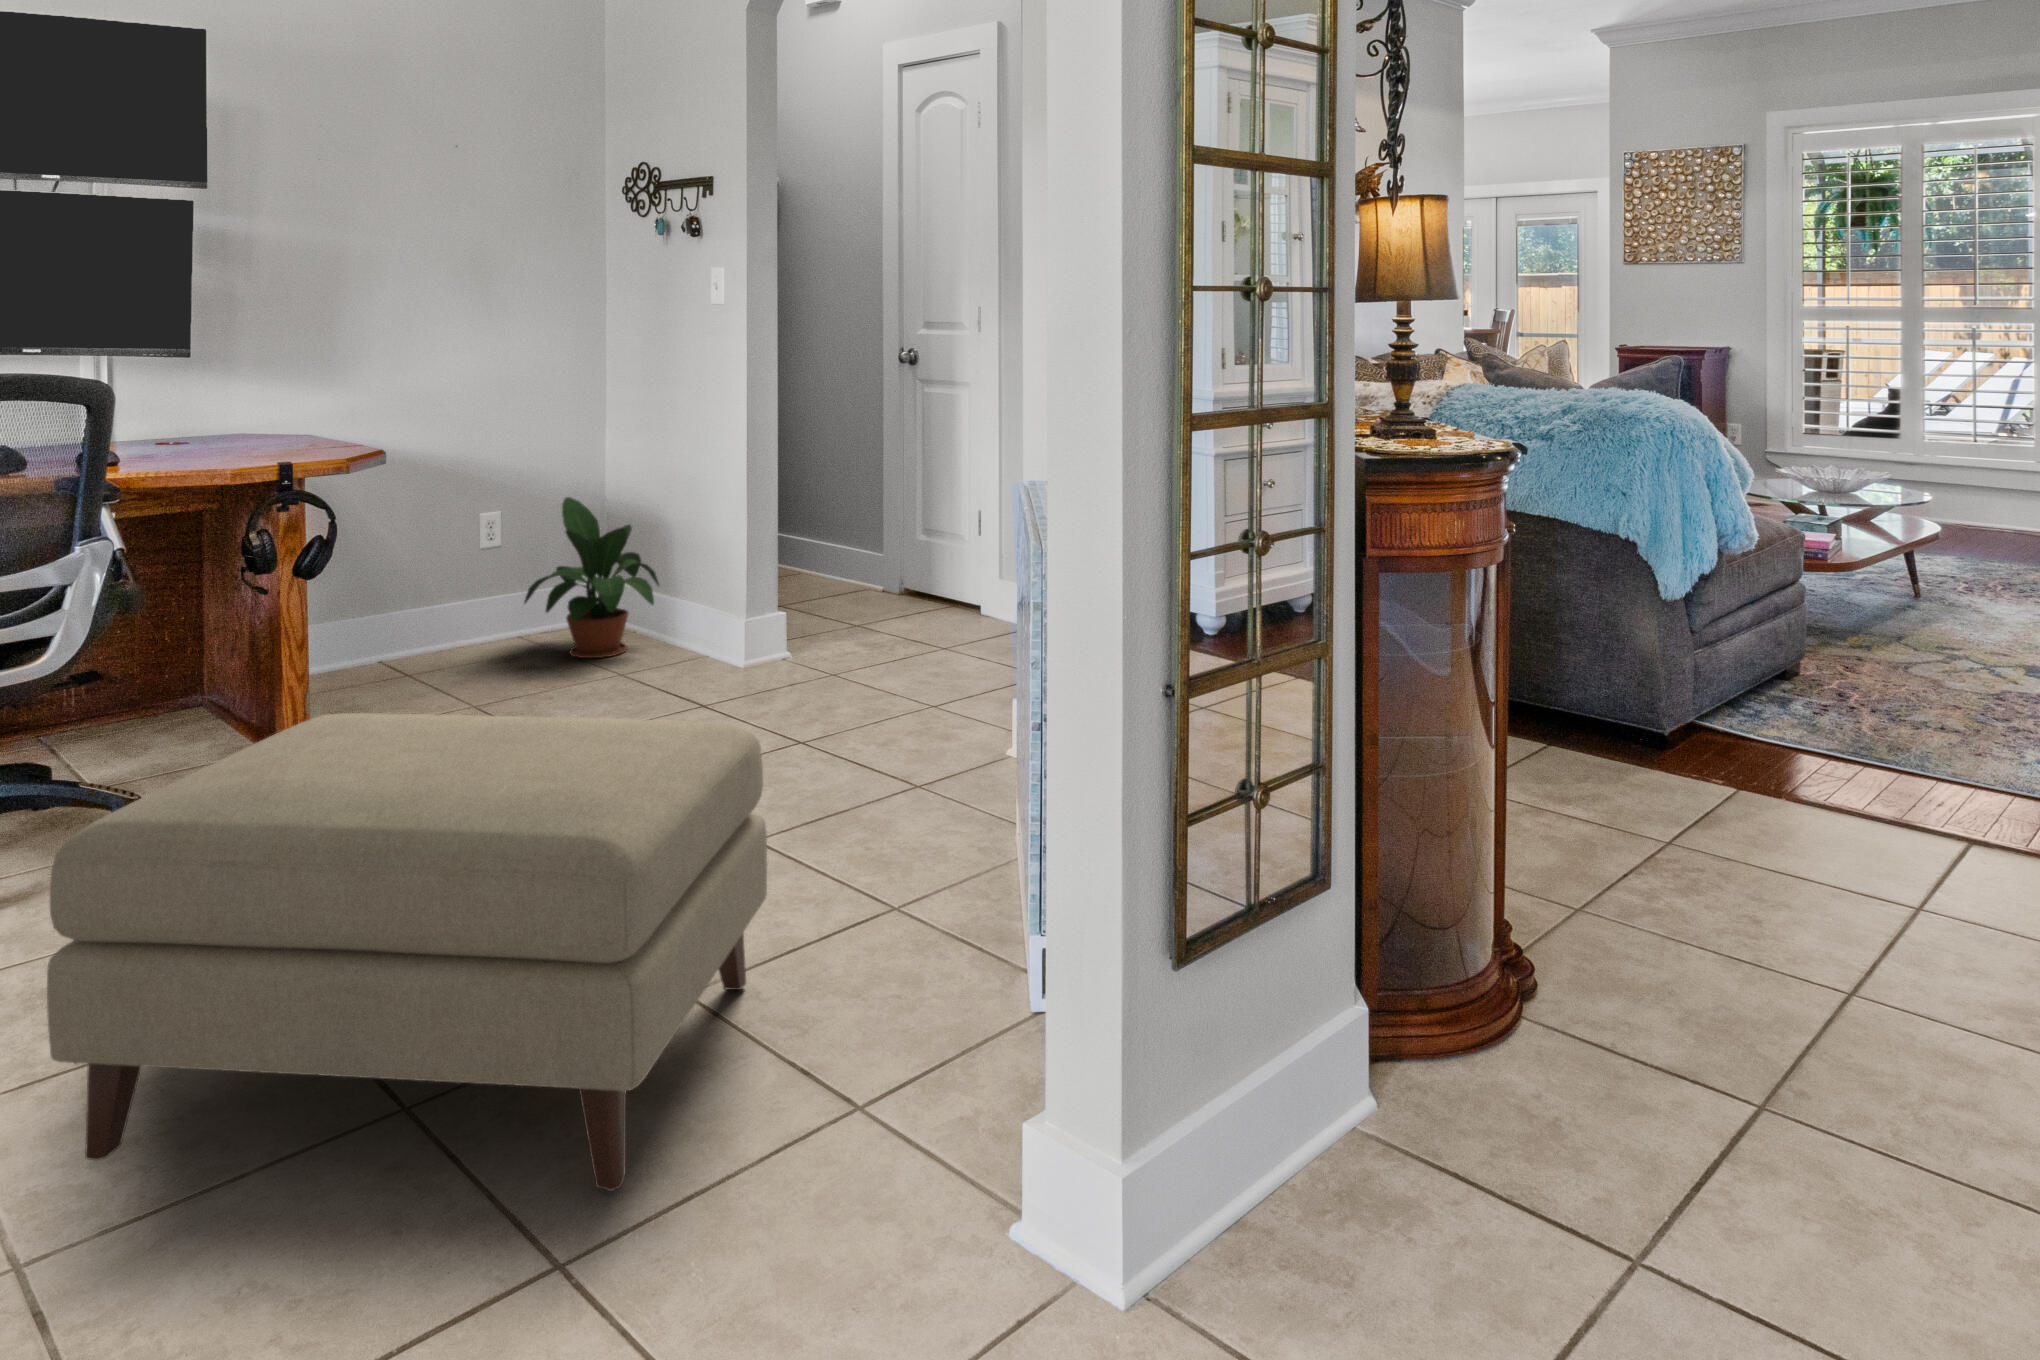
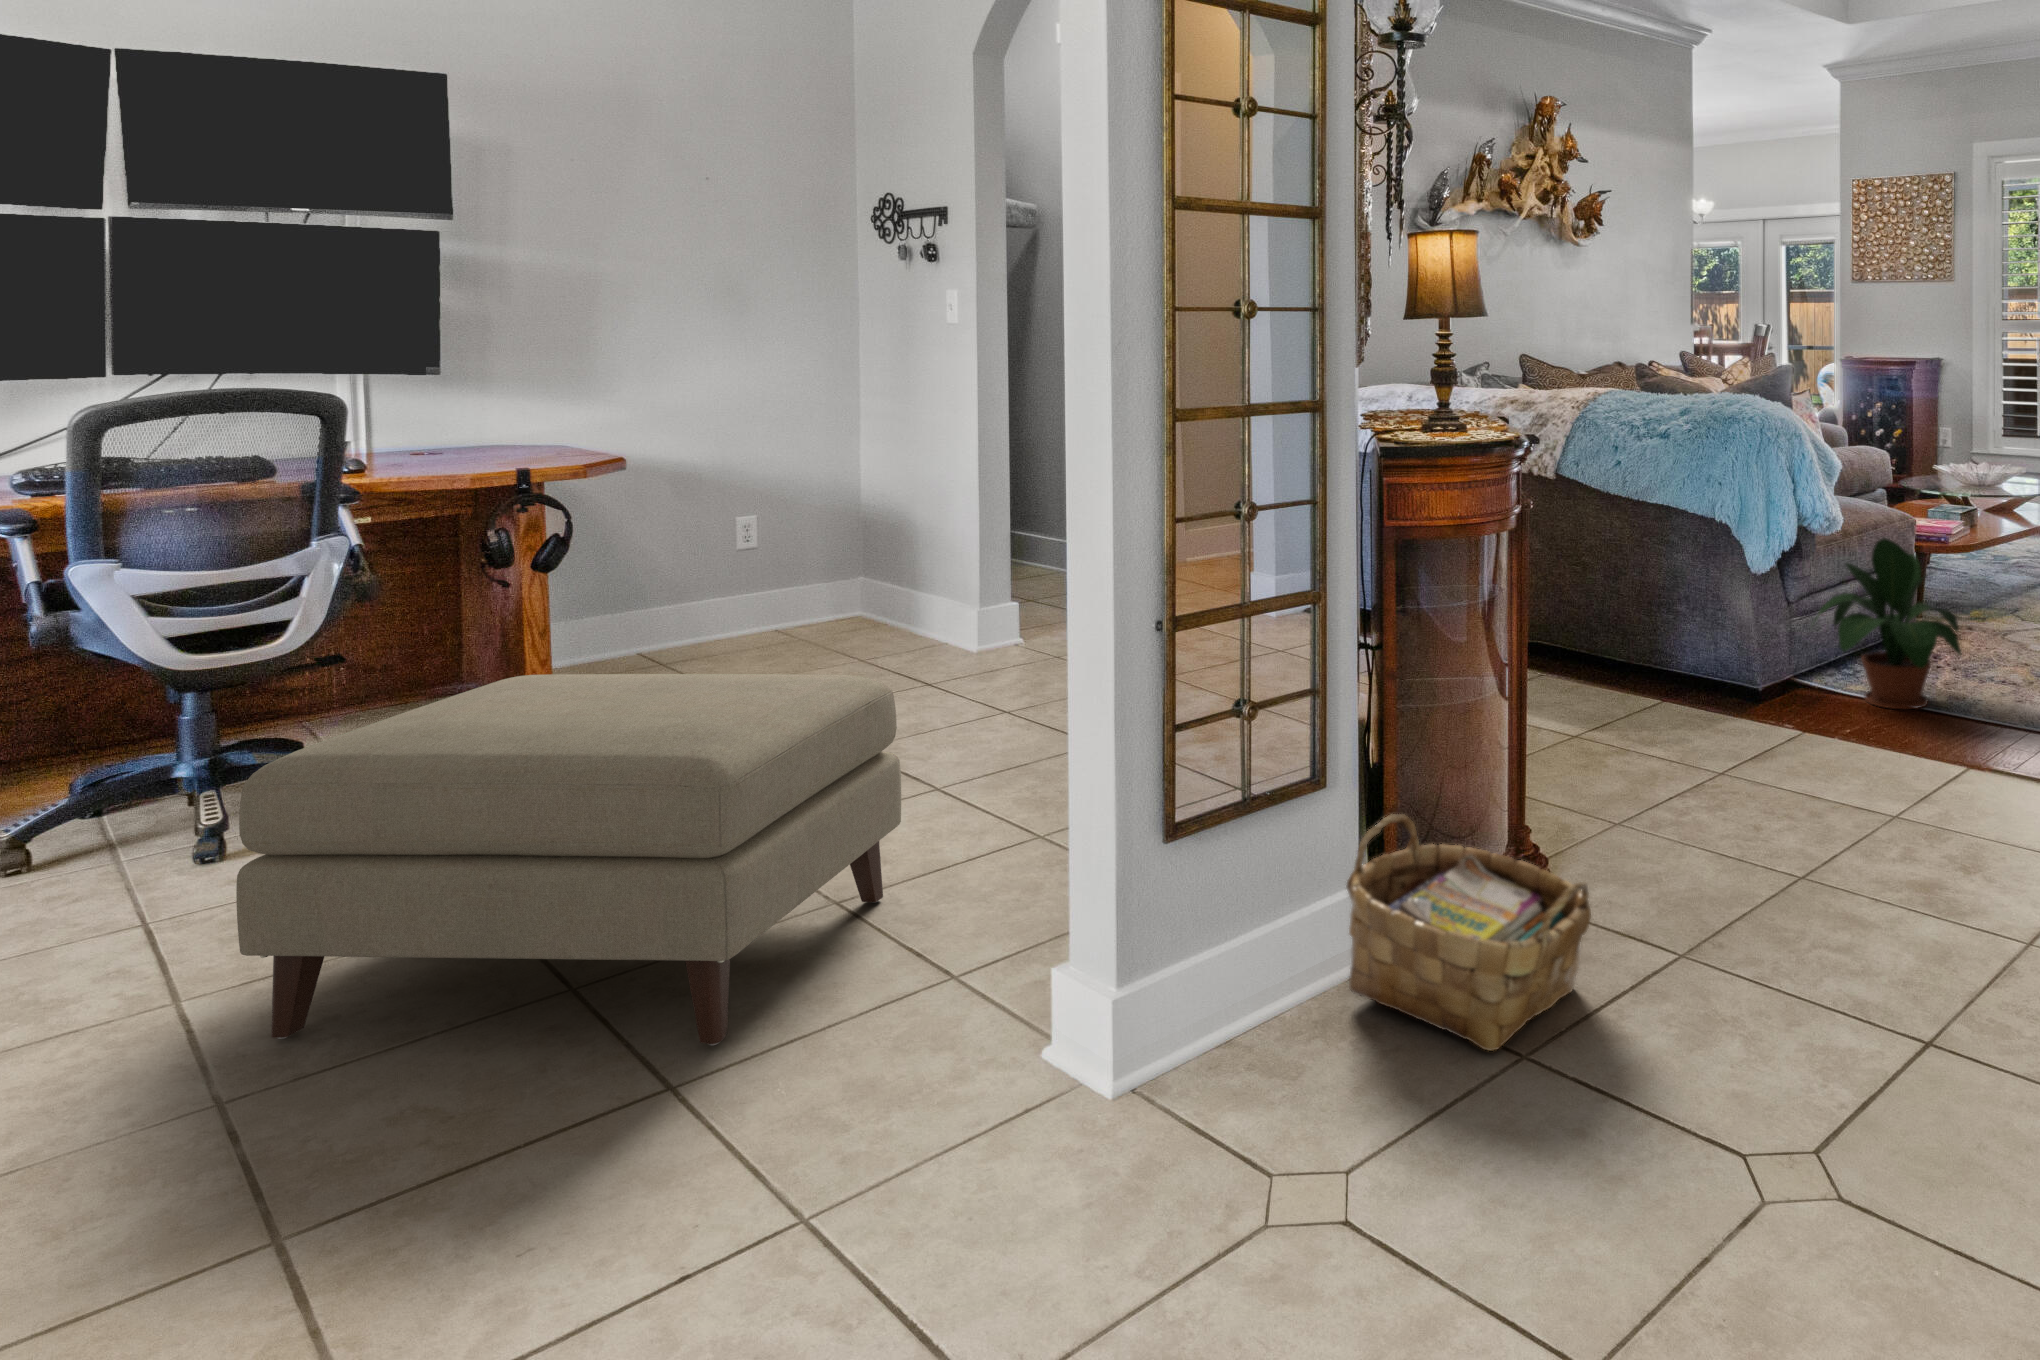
potted plant: present [524,497,659,658] -> present [1817,538,1962,709]
woven basket: none [1364,916,1694,1239] -> present [1346,814,1591,1051]

